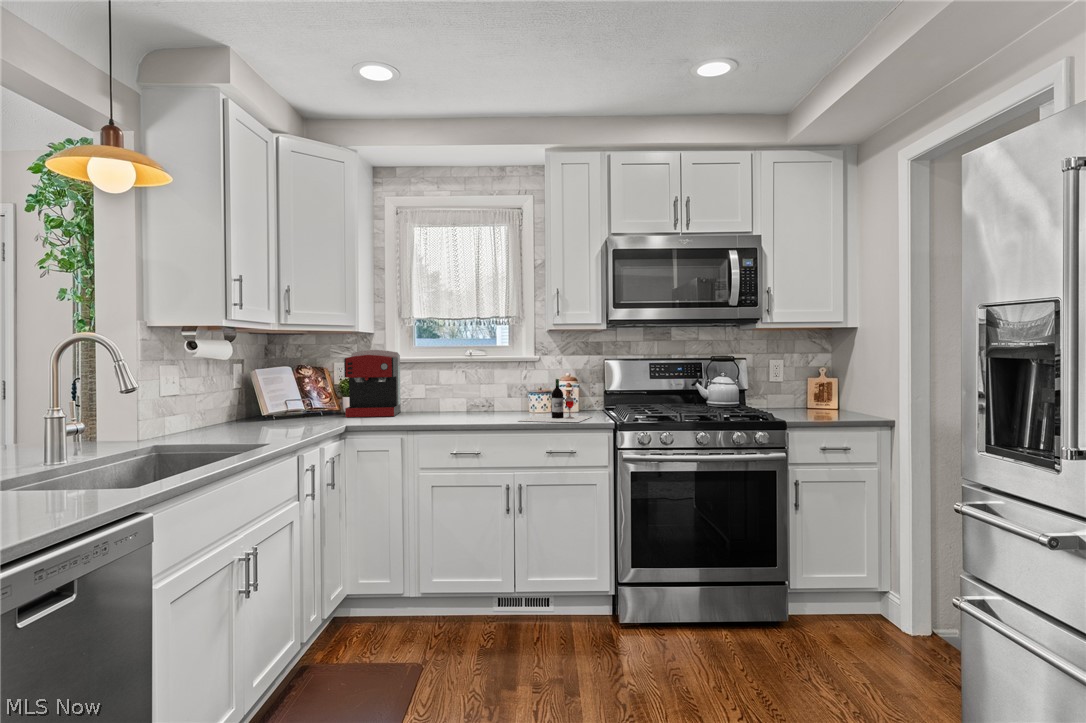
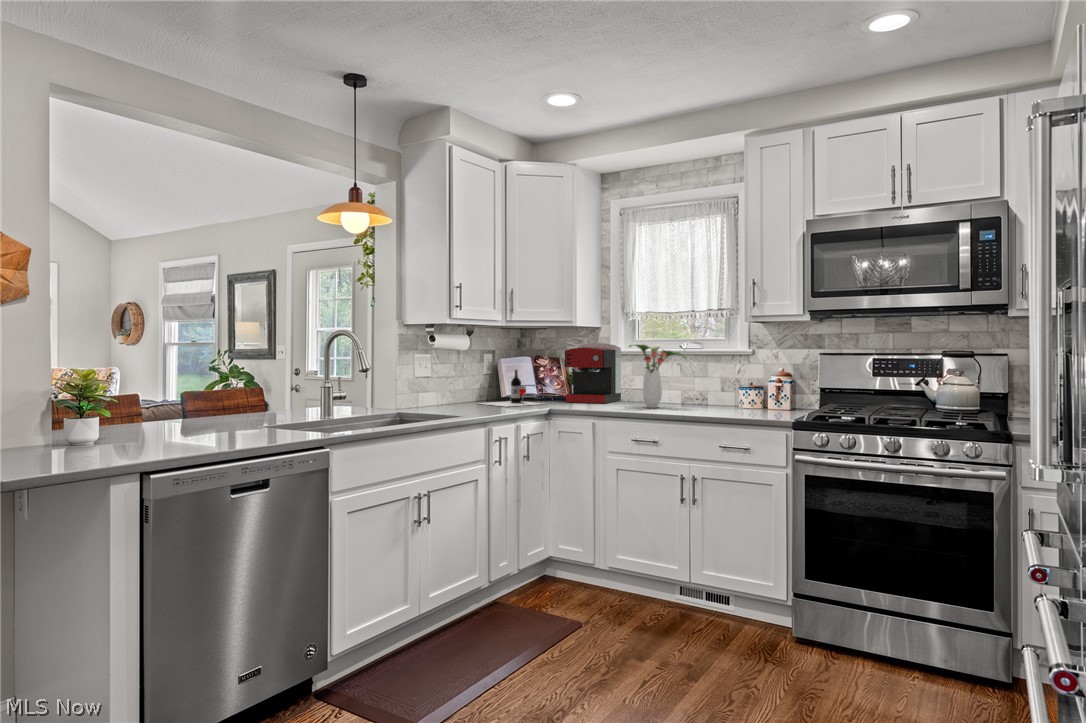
flower arrangement: none [432,349,495,418] -> present [629,343,686,408]
wine bottle: present [519,379,591,422] -> present [480,370,542,406]

